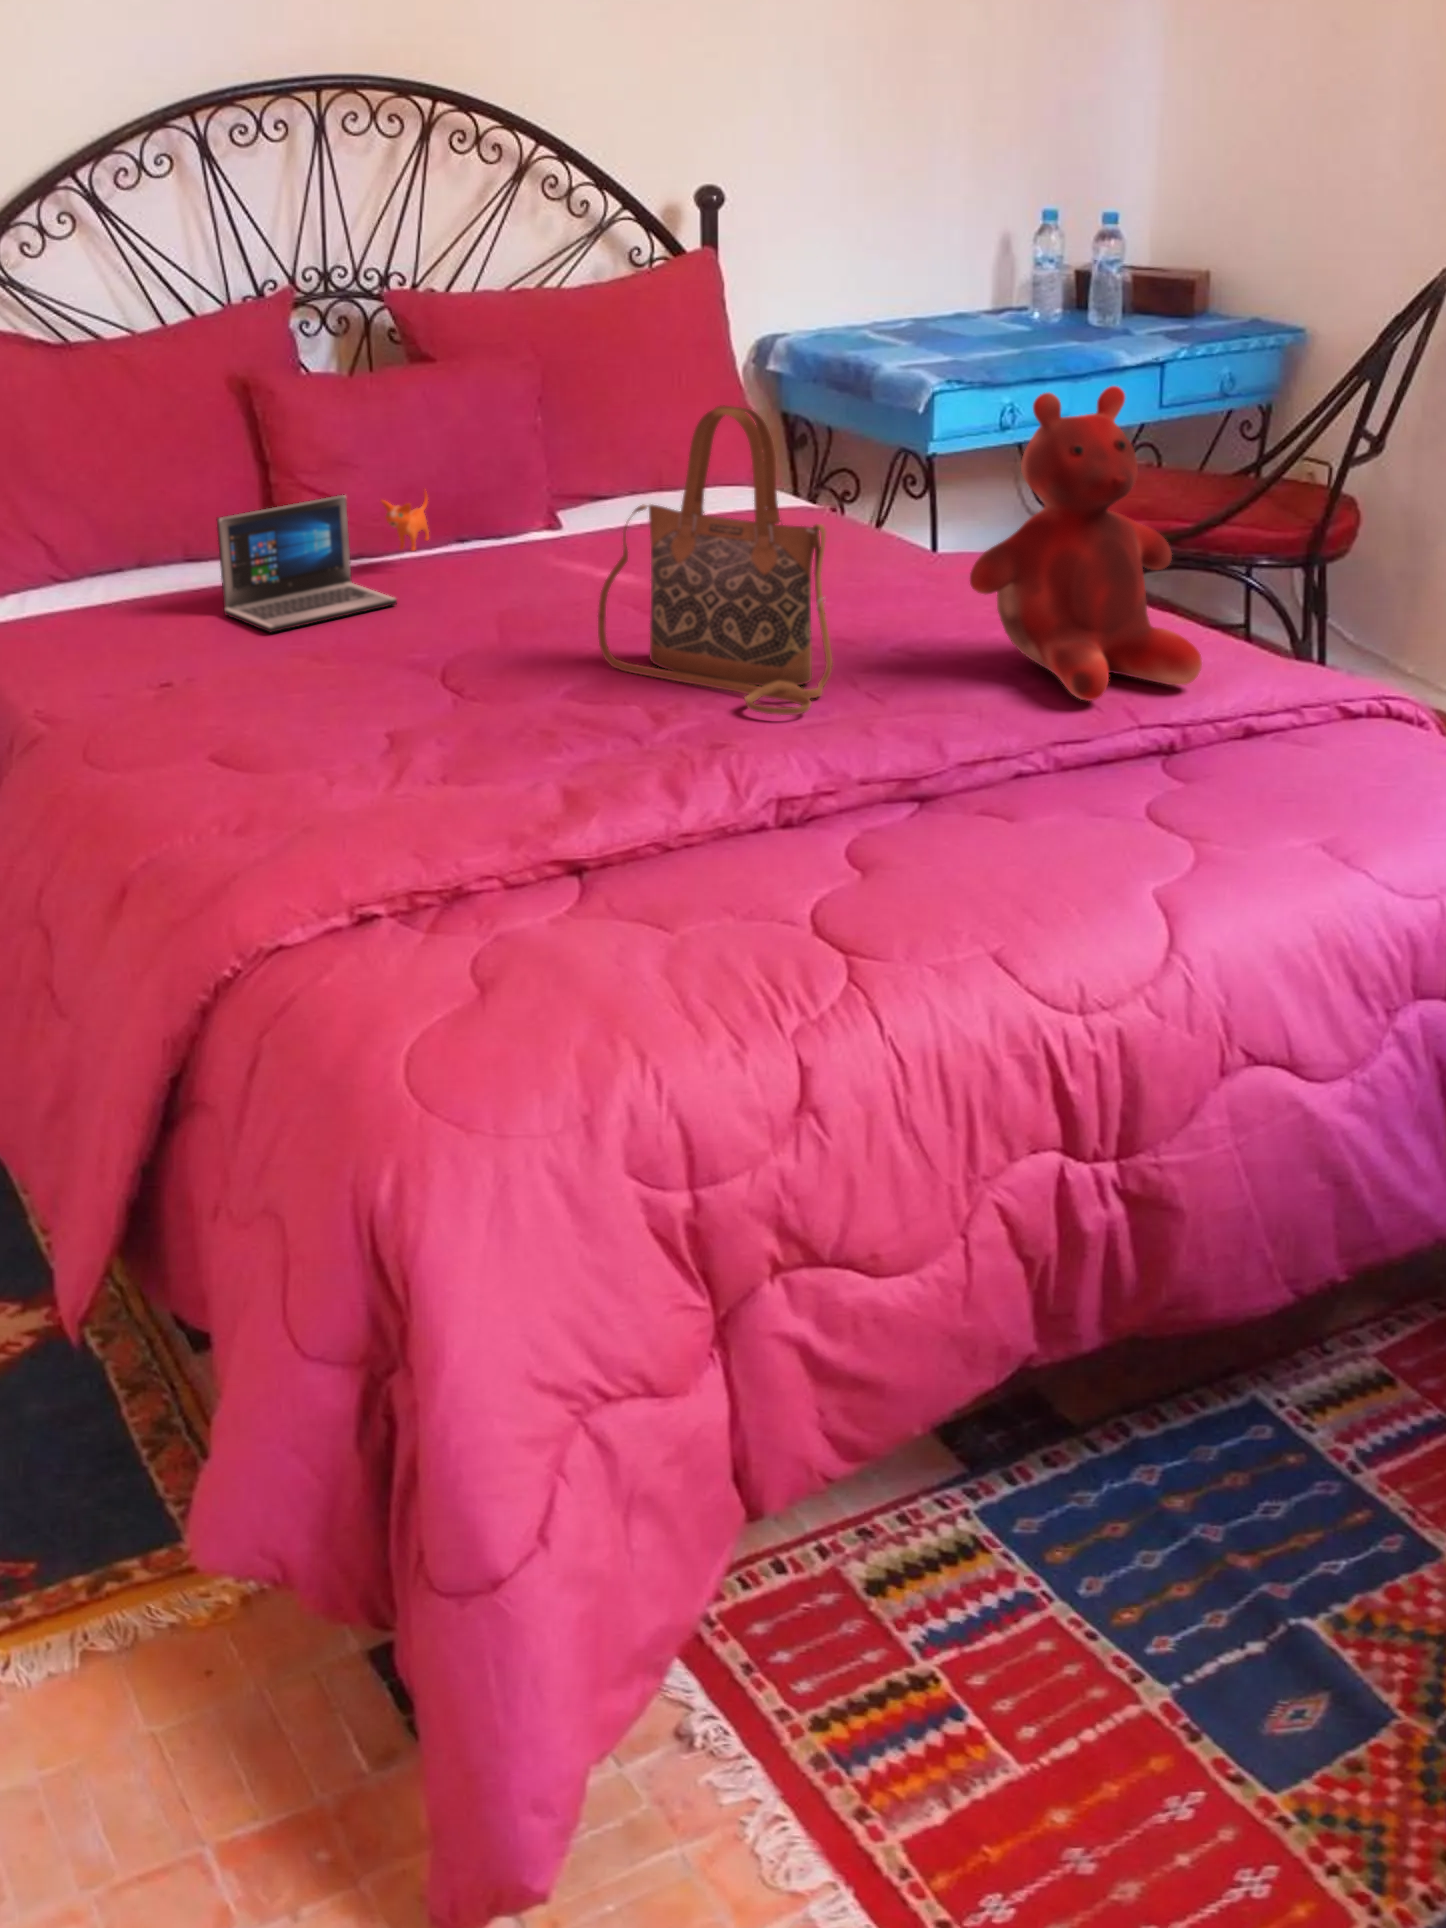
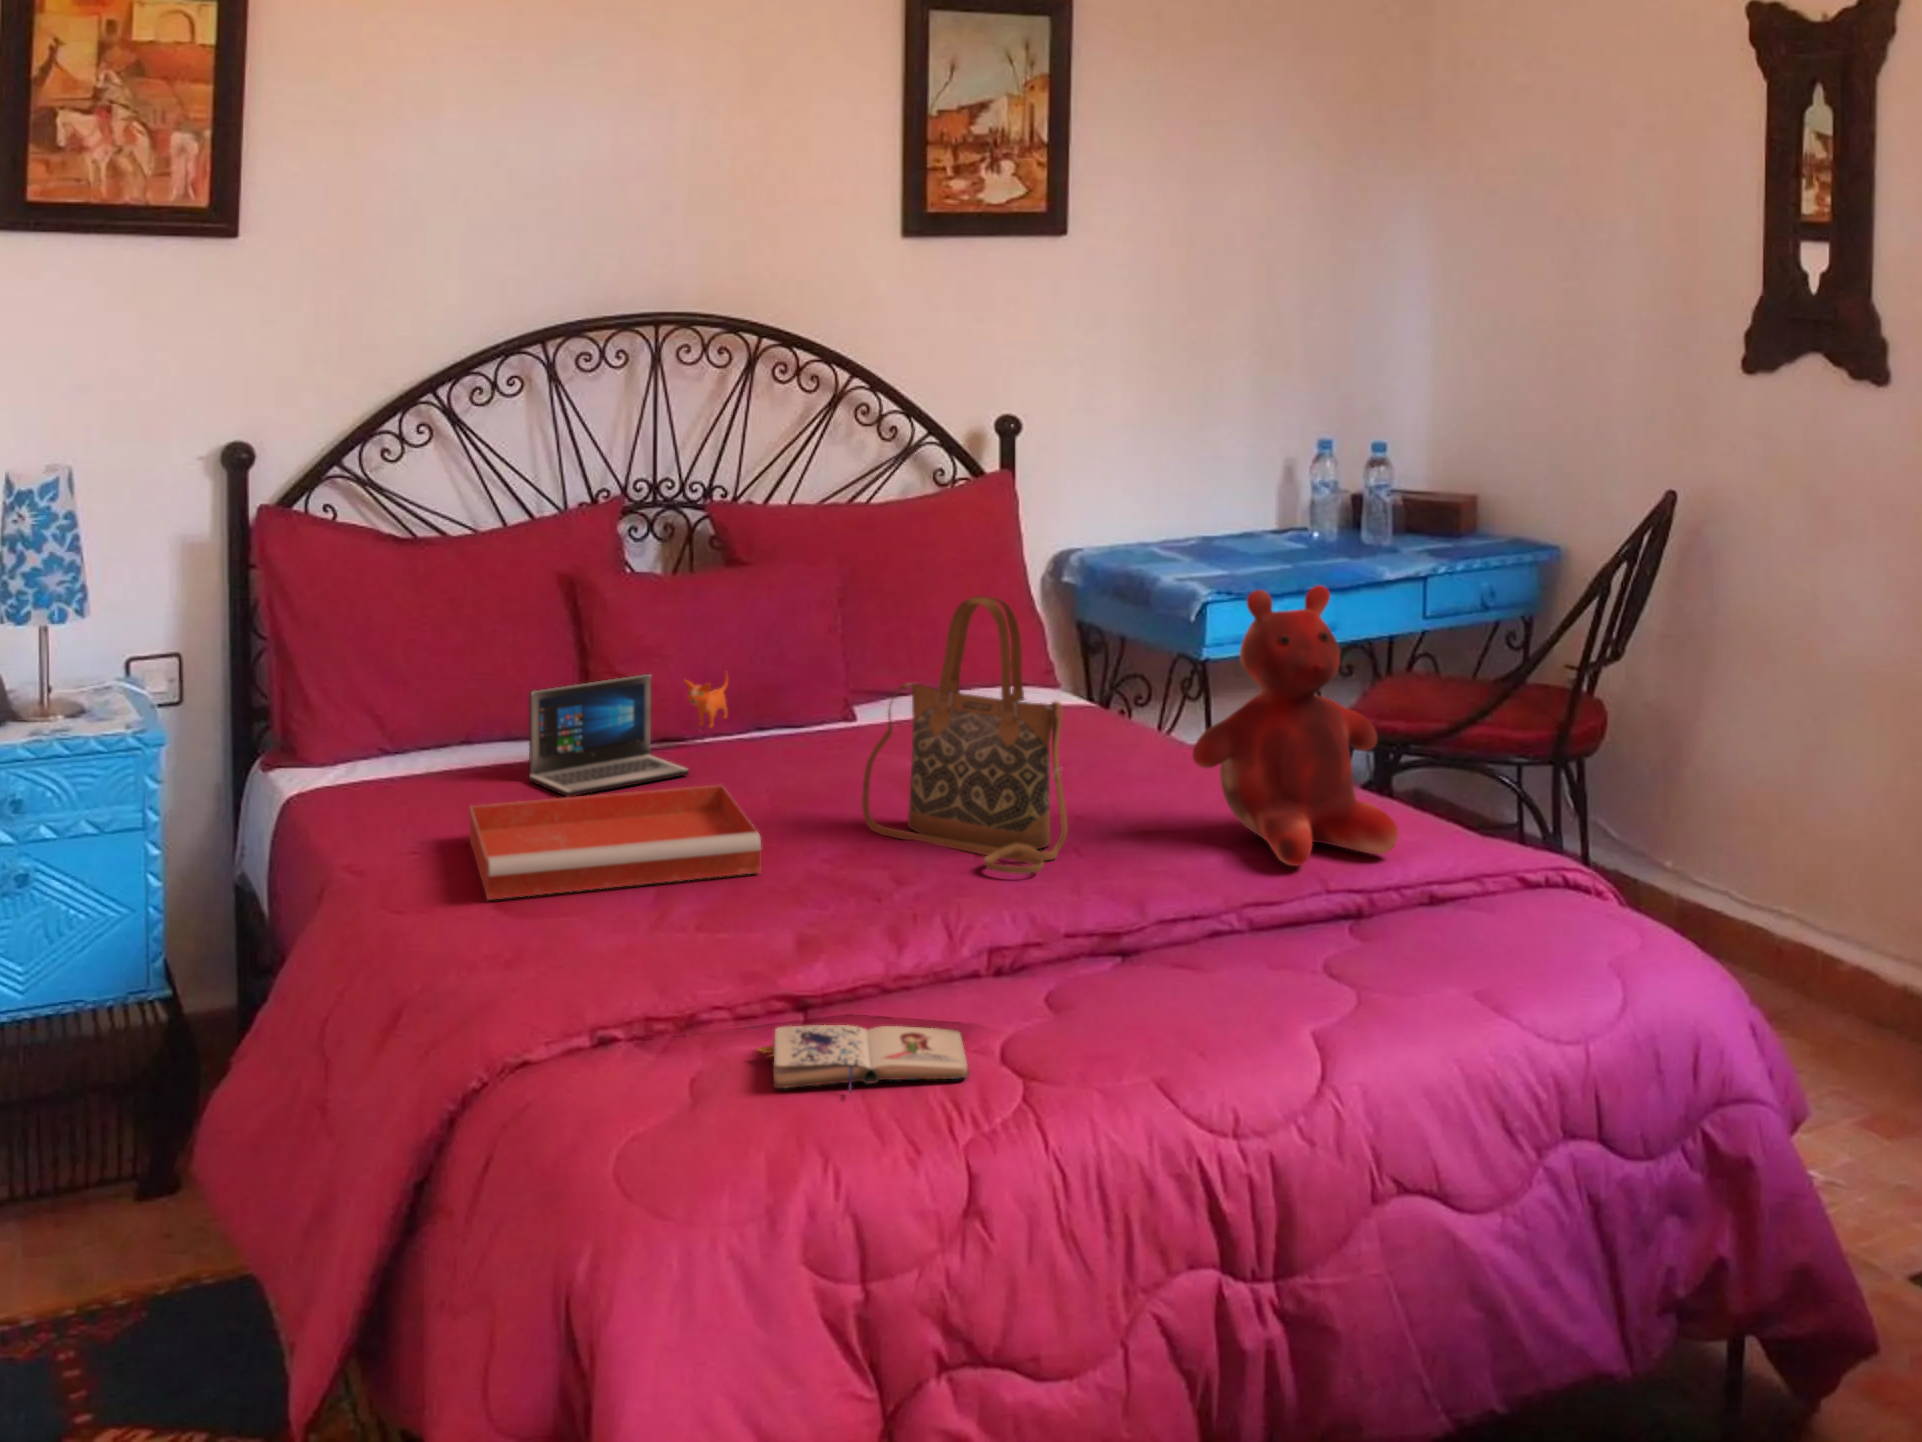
tray: none [170,618,500,755] -> present [470,784,761,899]
paperback book: none [523,898,777,977] -> present [759,1025,969,1092]

